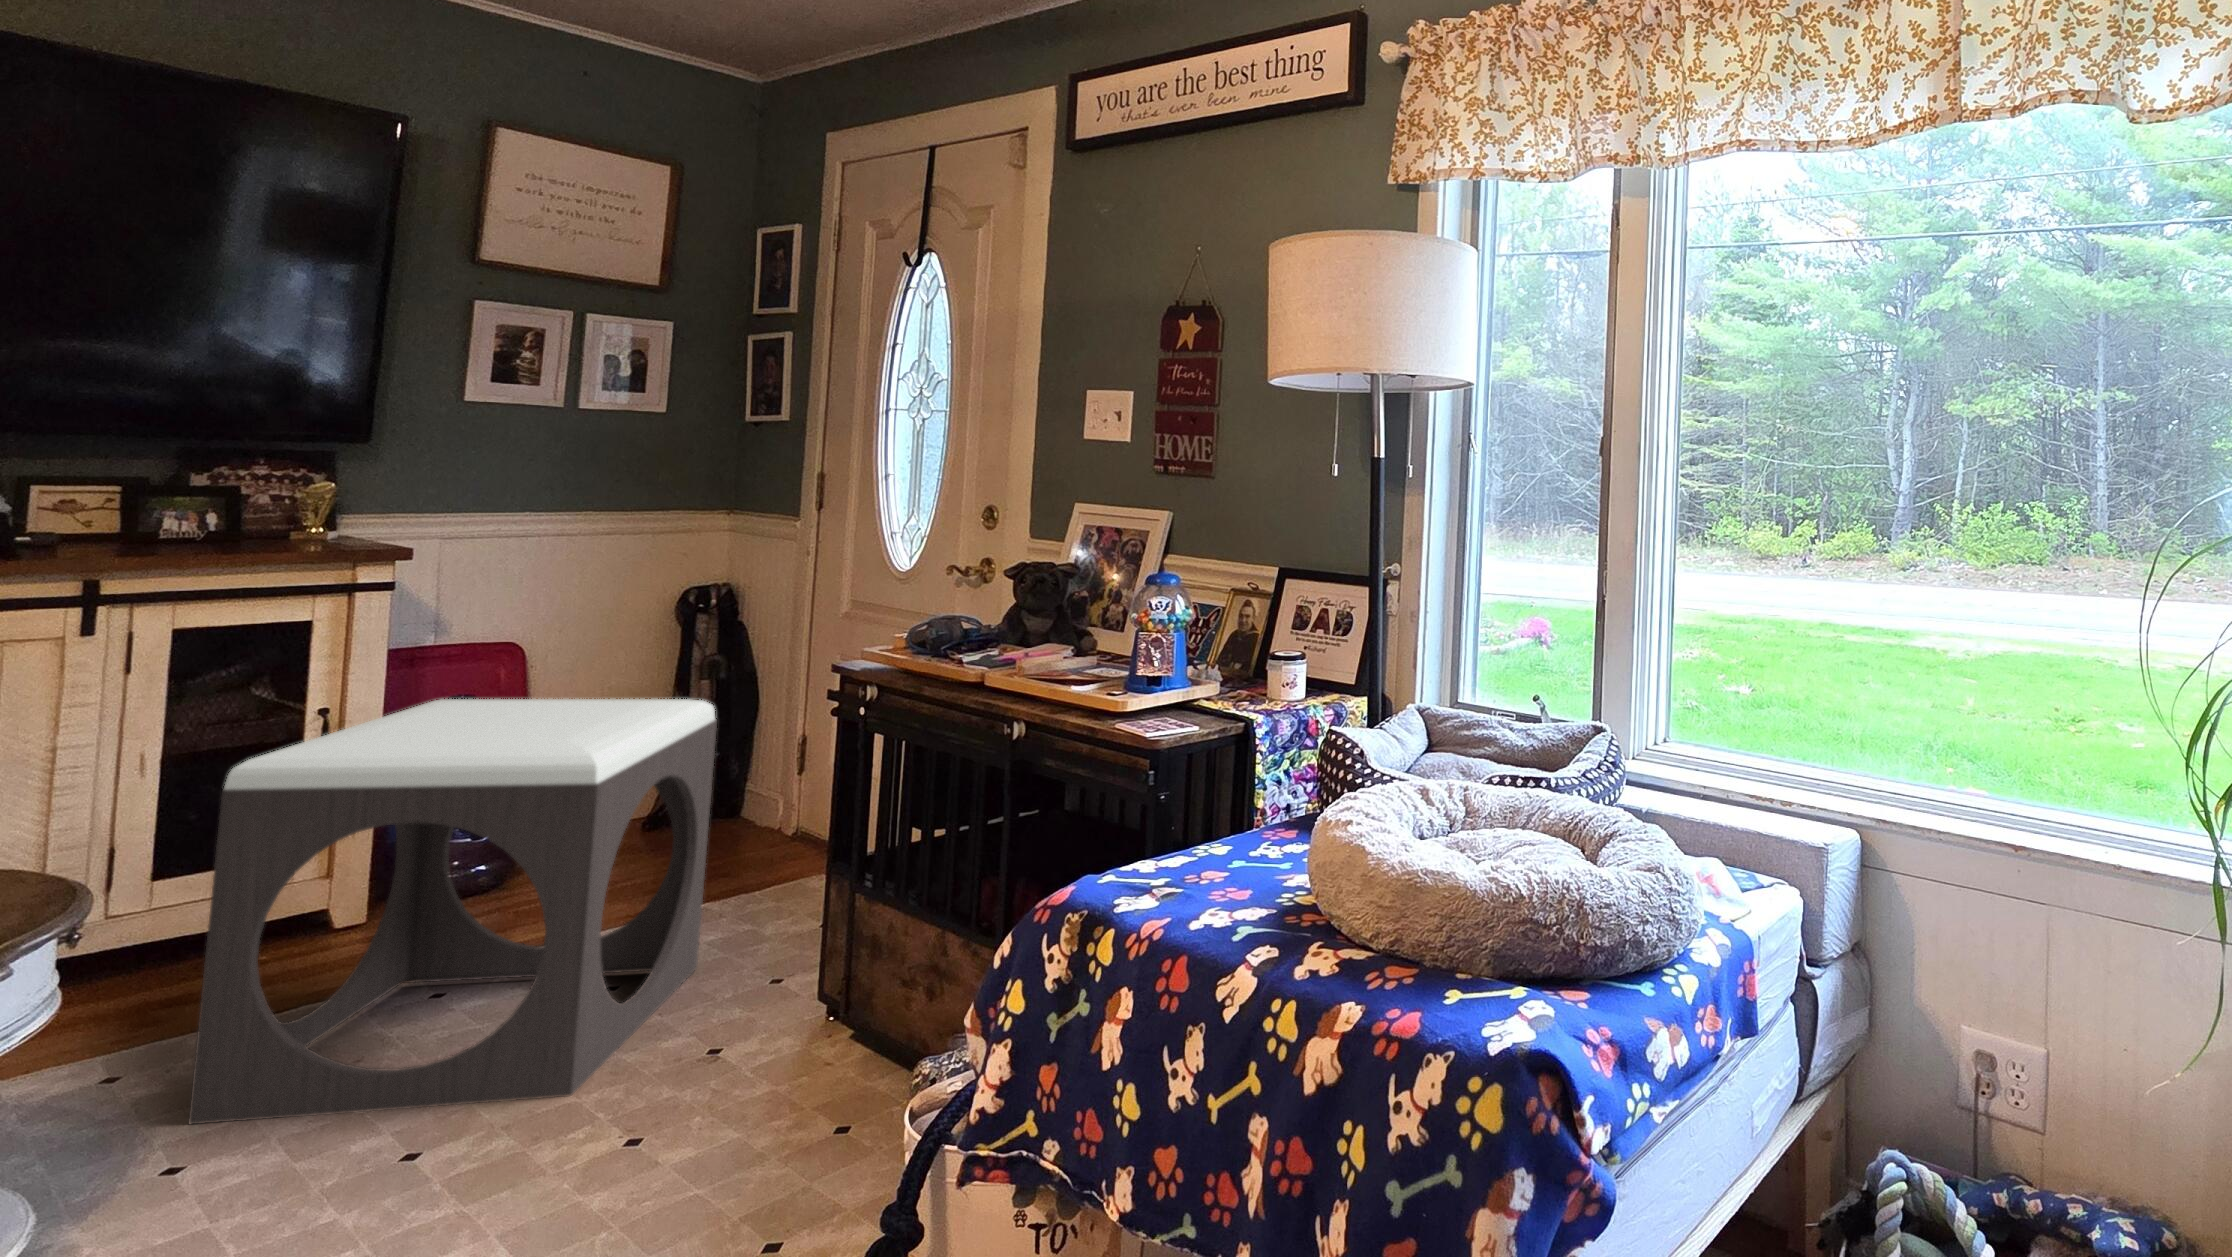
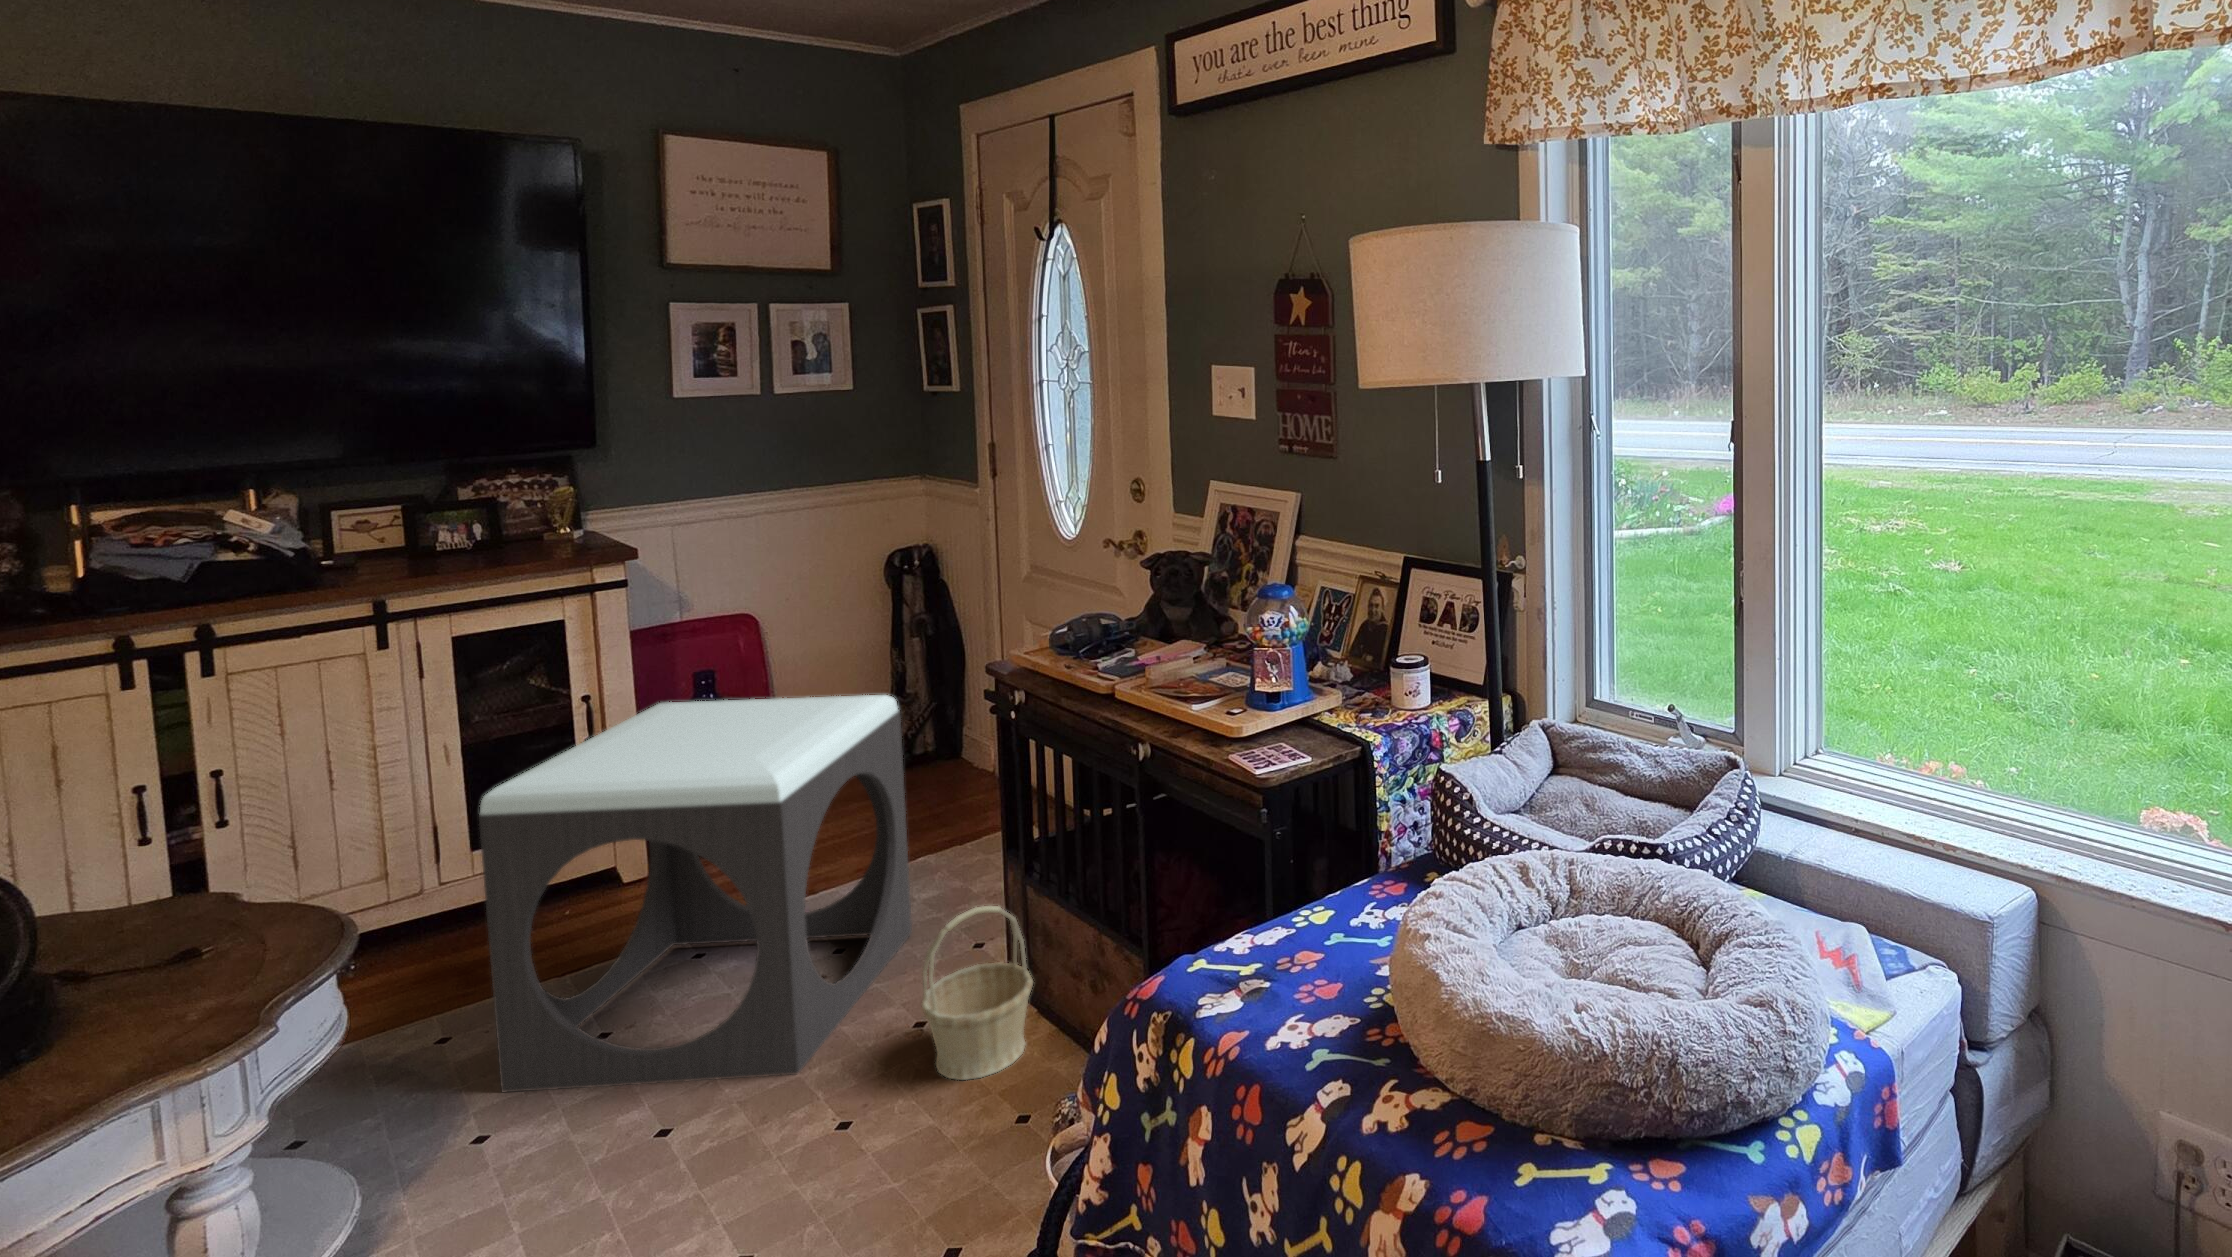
basket: none [729,906,857,1095] -> present [922,906,1033,1080]

